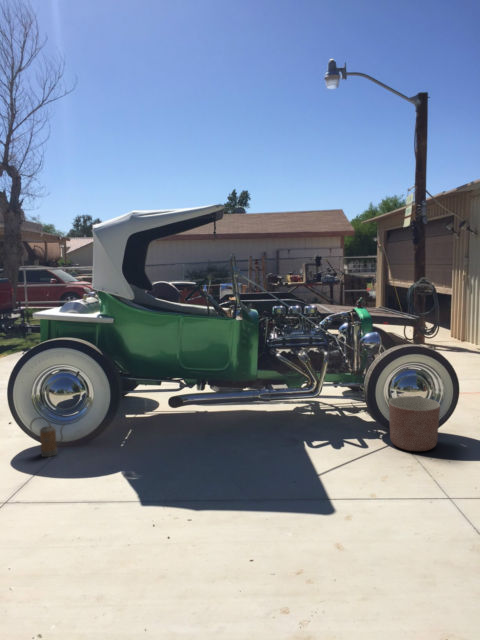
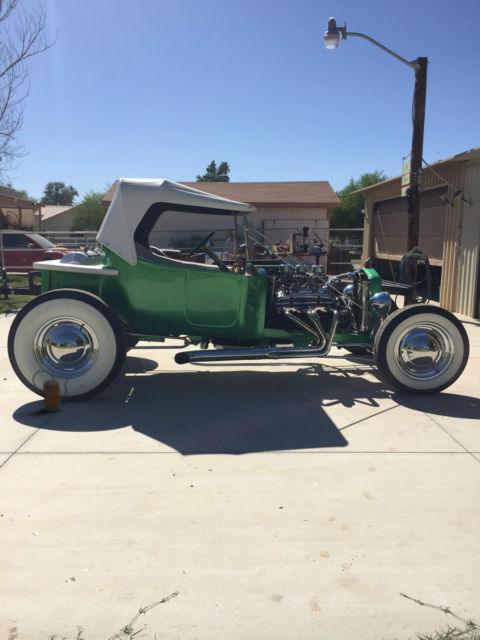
planter: present [389,396,440,451] -> none [401,356,453,409]

